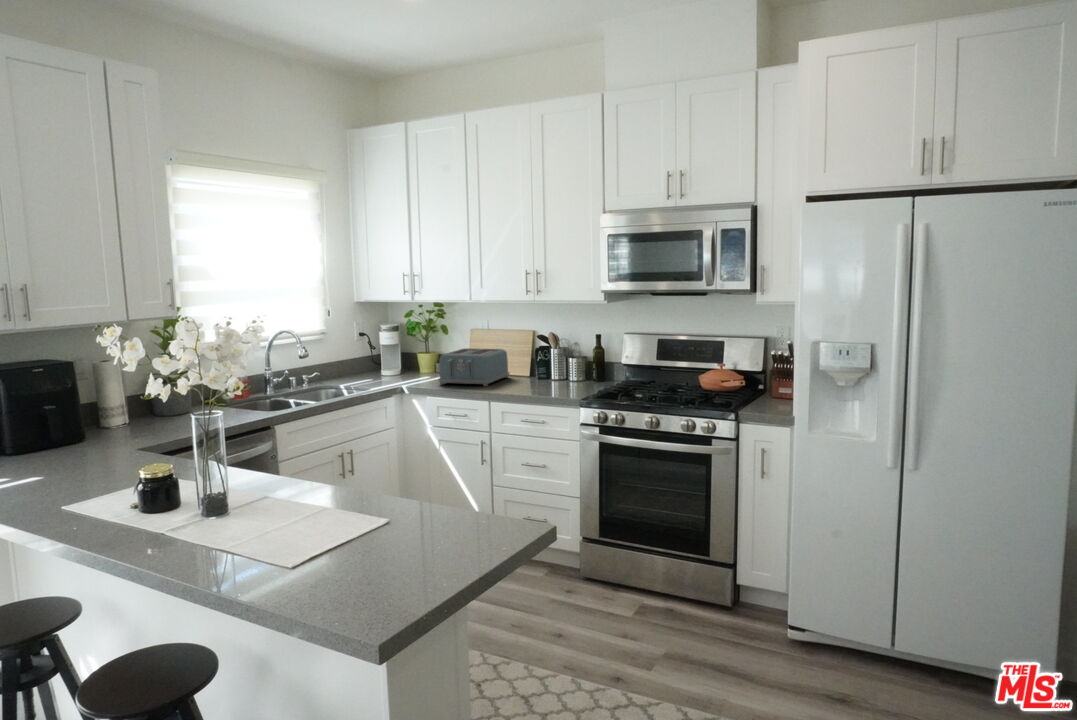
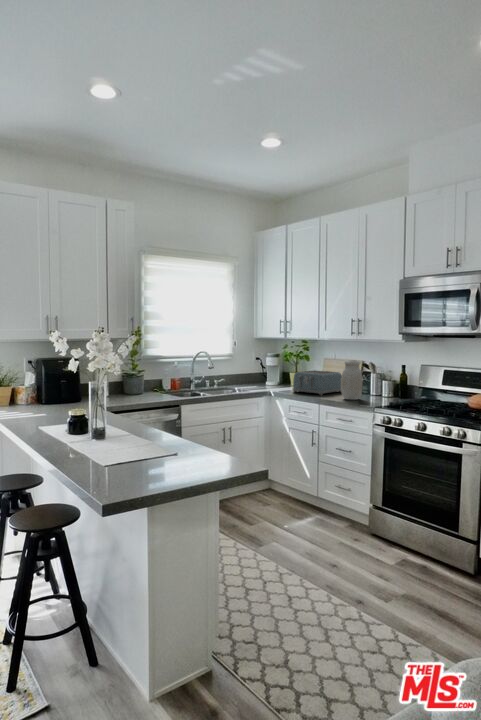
jar: none [521,332,551,390] -> present [341,360,363,400]

